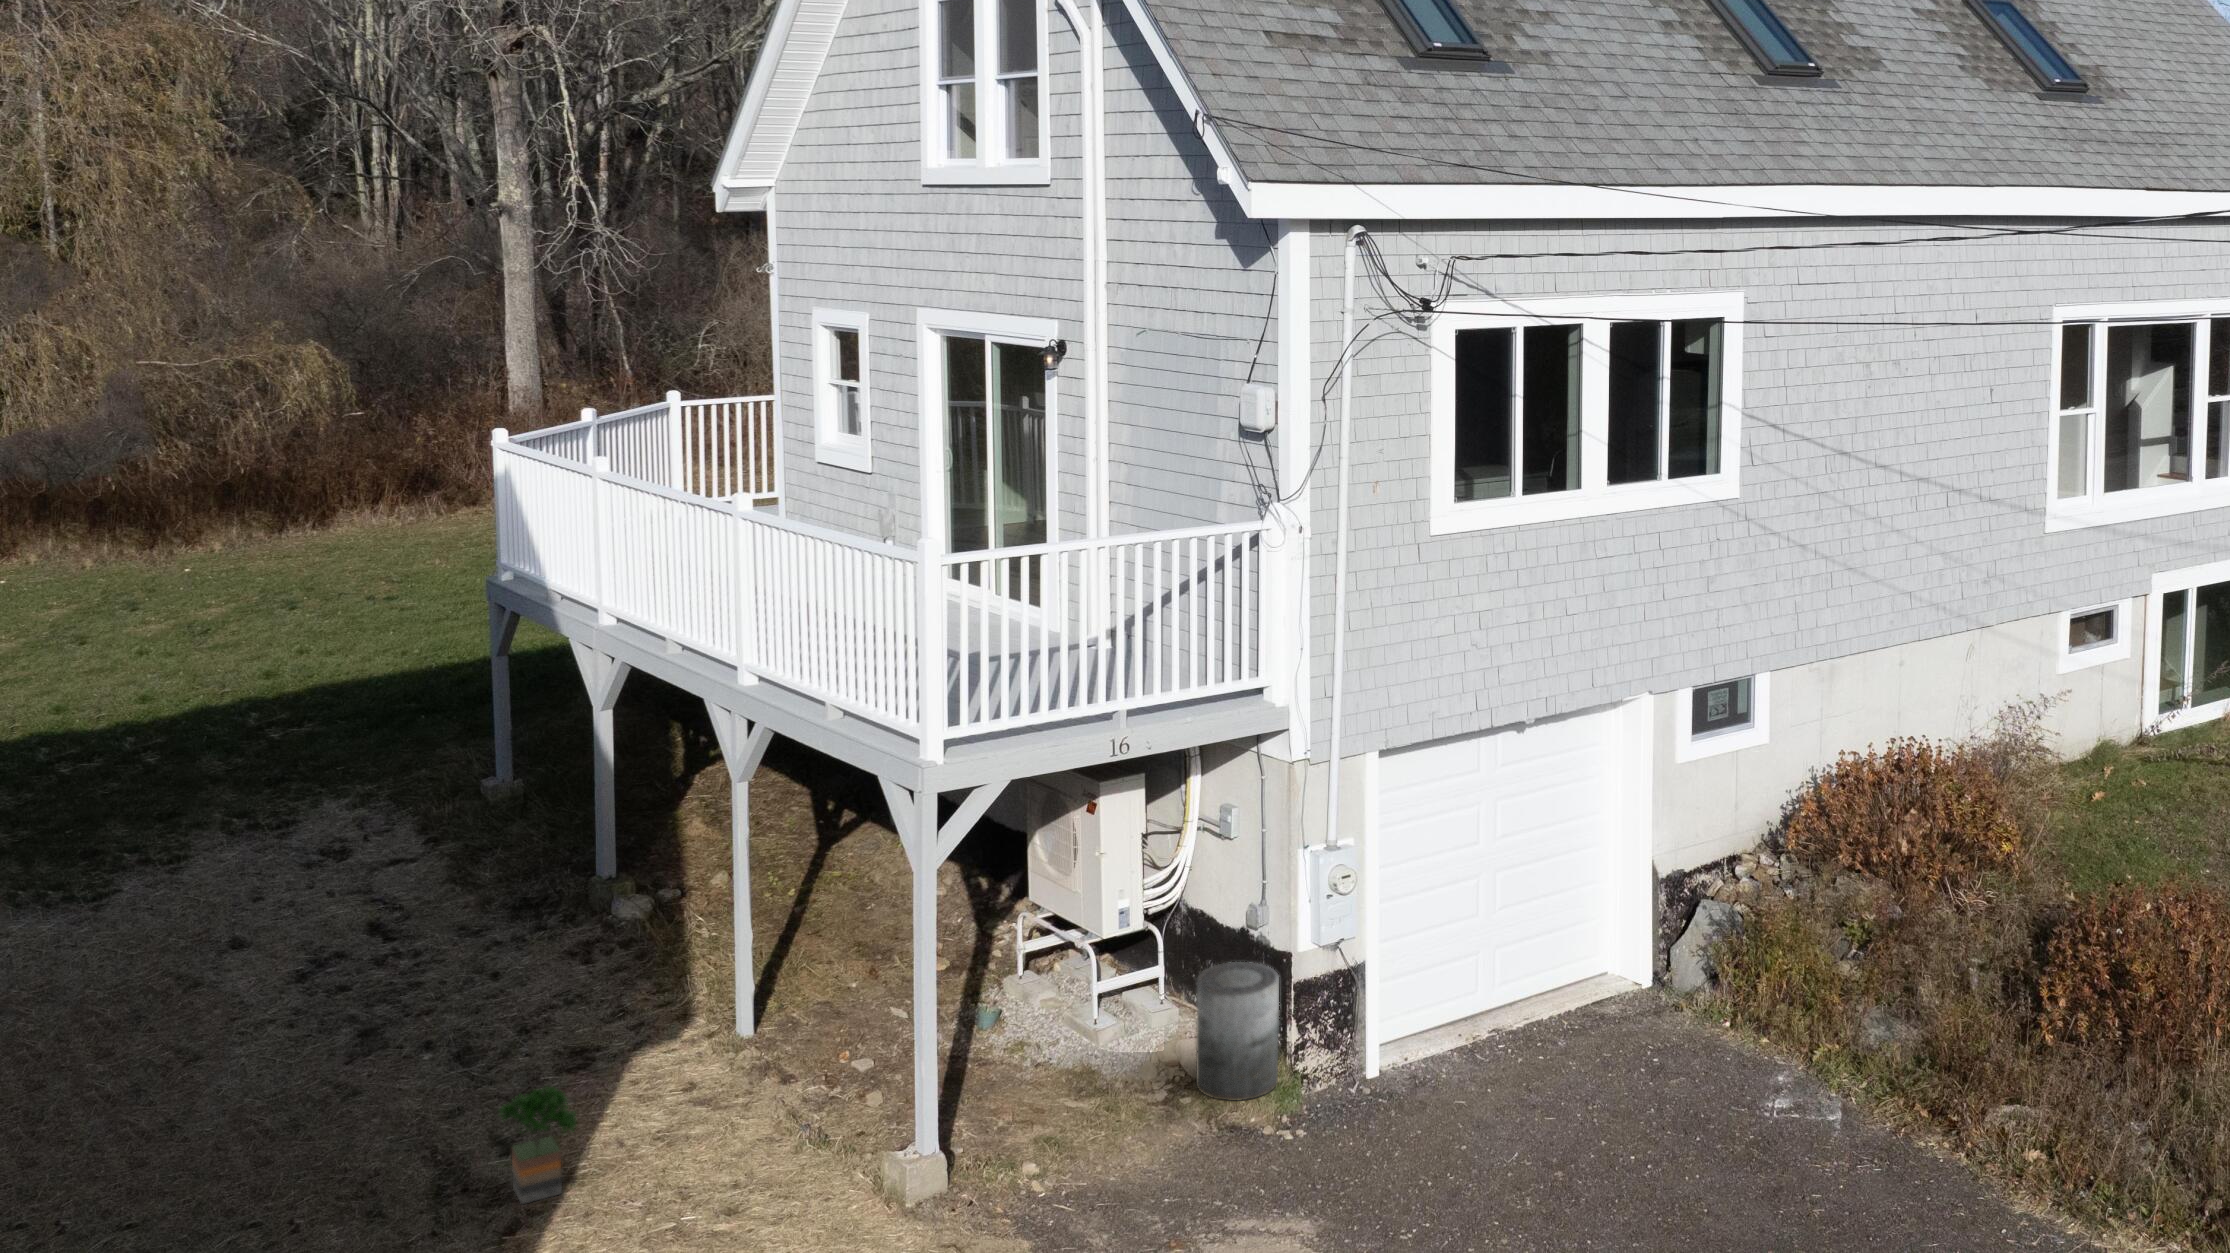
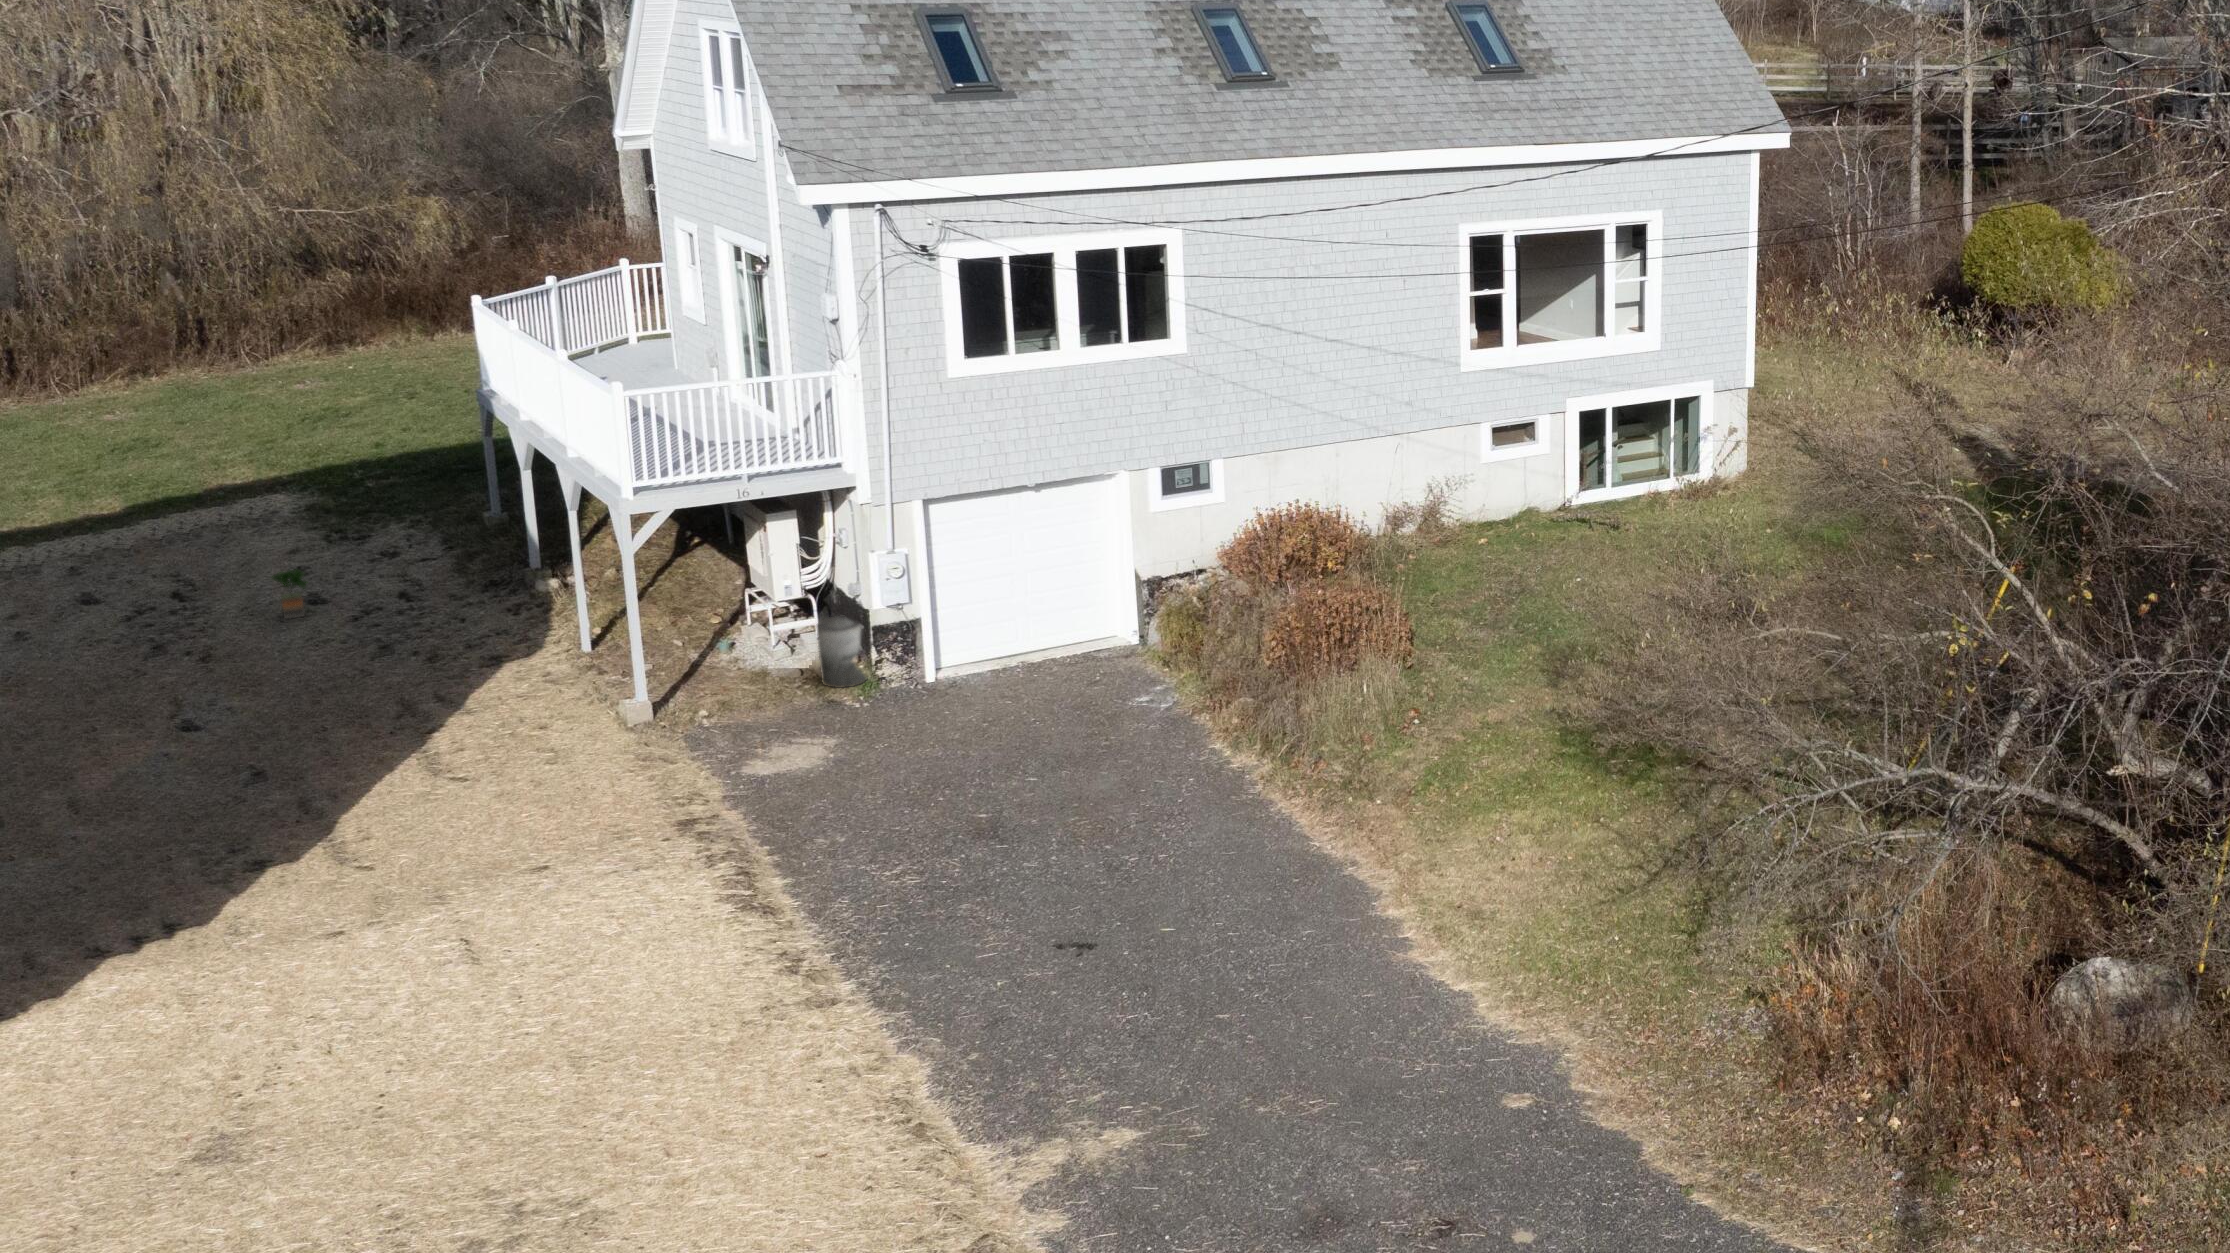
potted tree: present [500,1087,576,1204] -> present [272,569,308,619]

